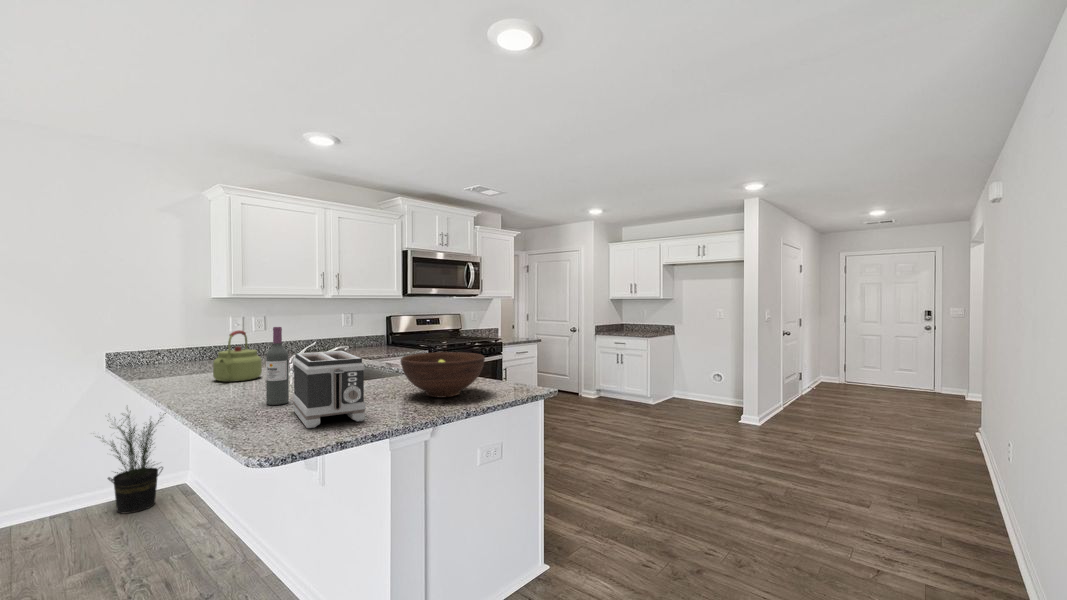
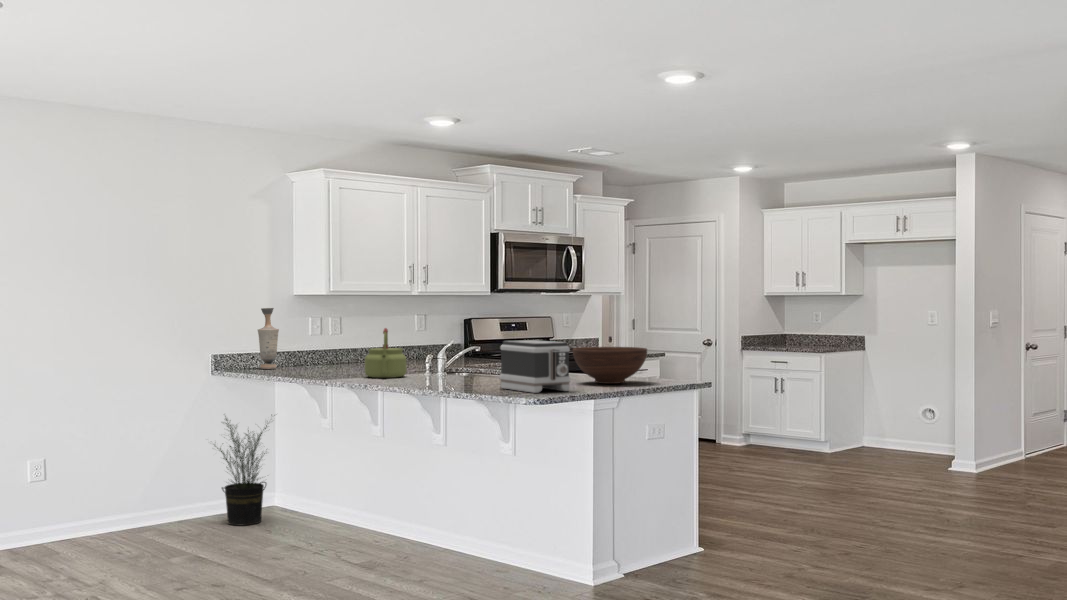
vase: none [165,309,188,364] -> present [258,308,279,369]
wine bottle: present [266,327,289,405] -> none [466,321,483,386]

